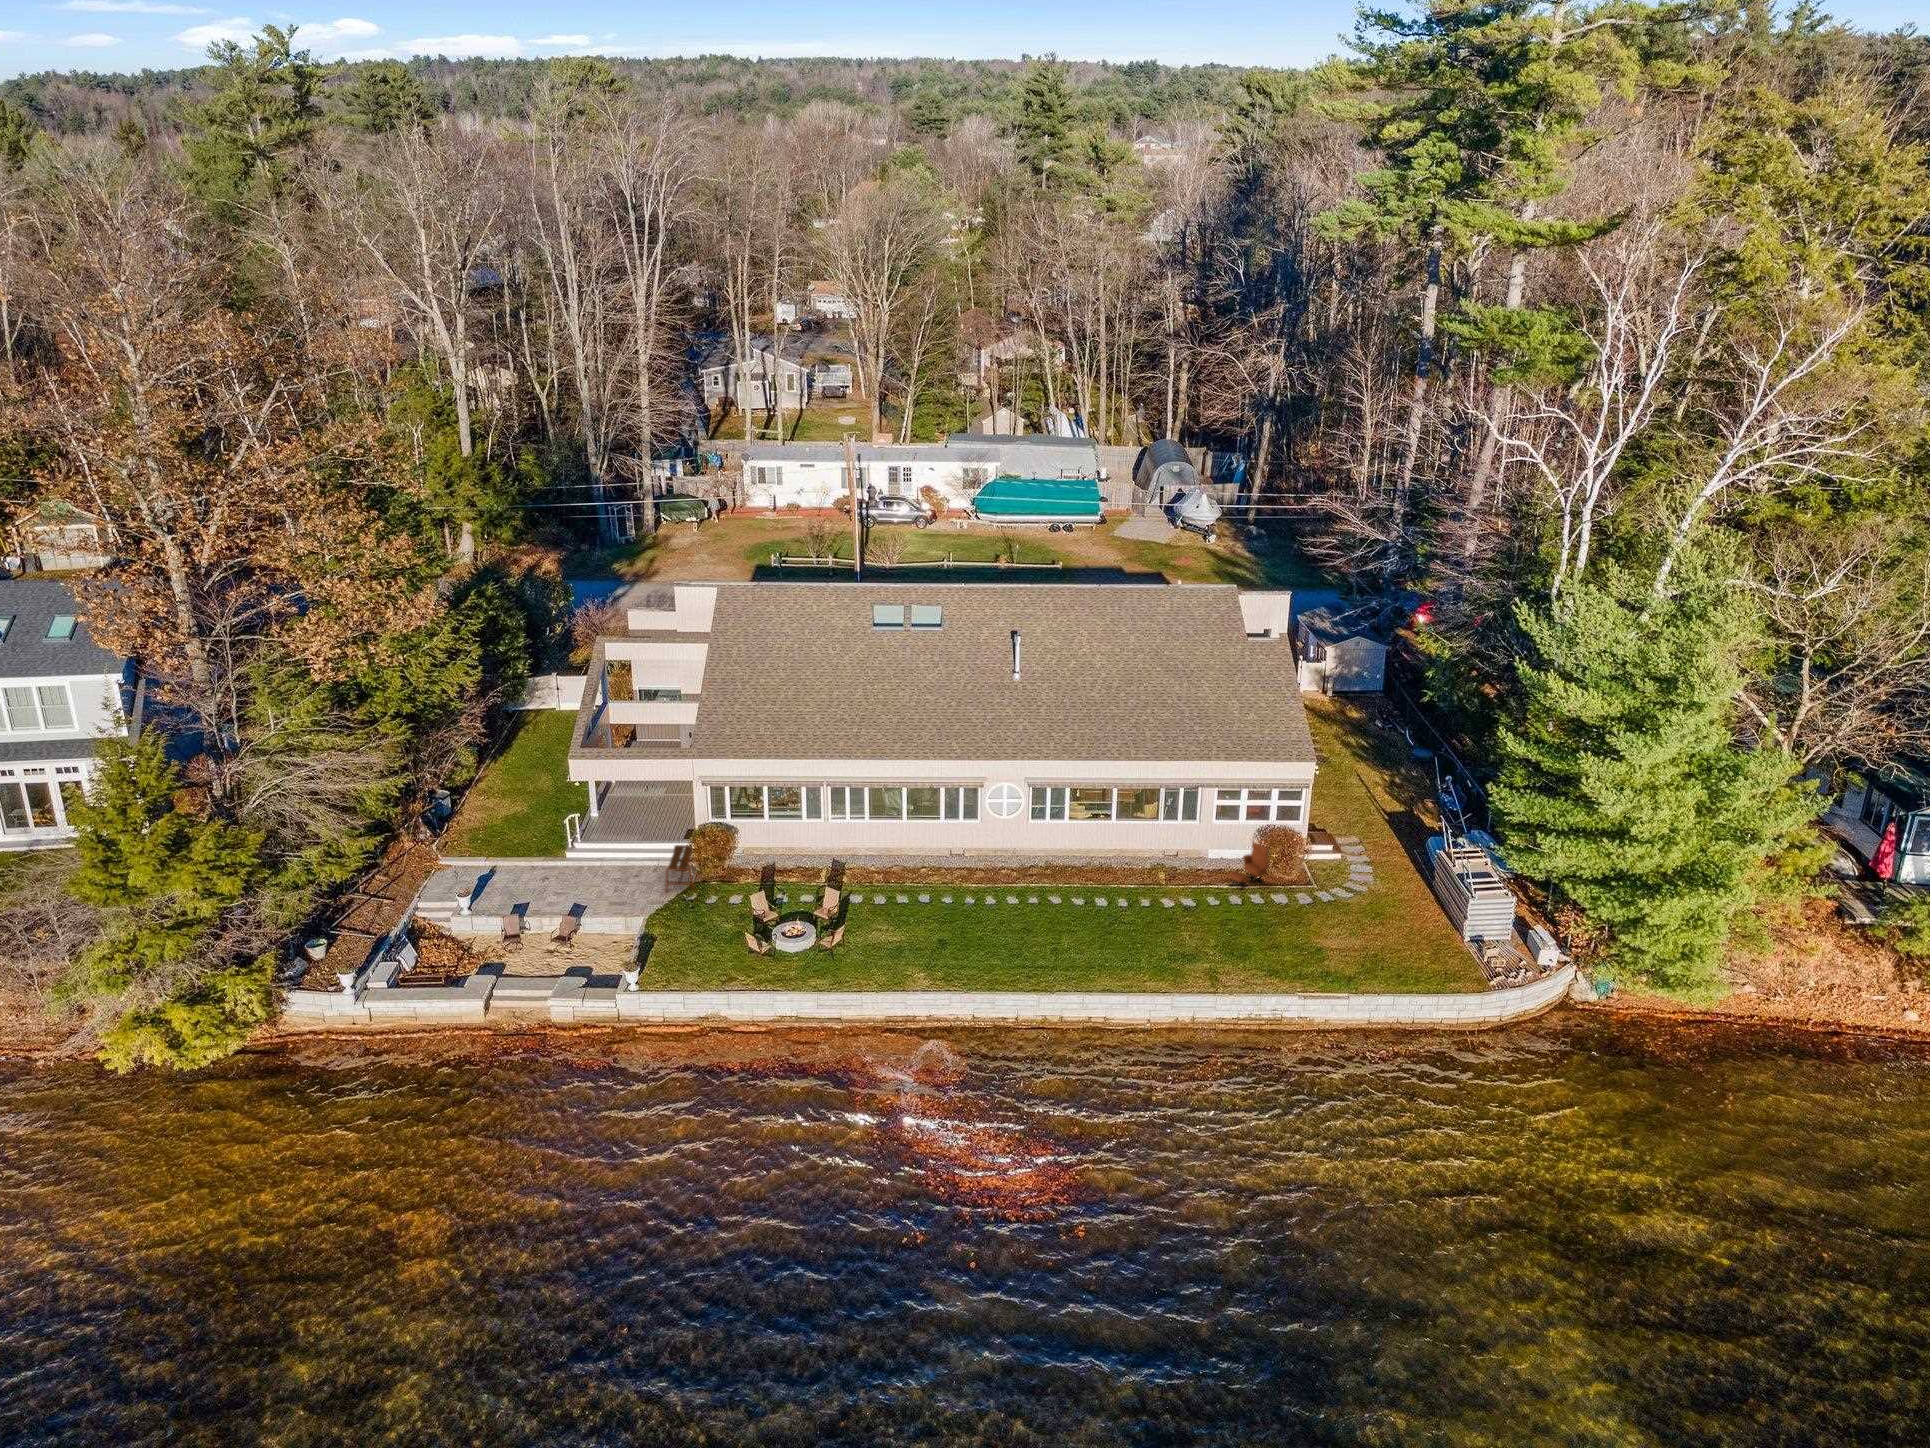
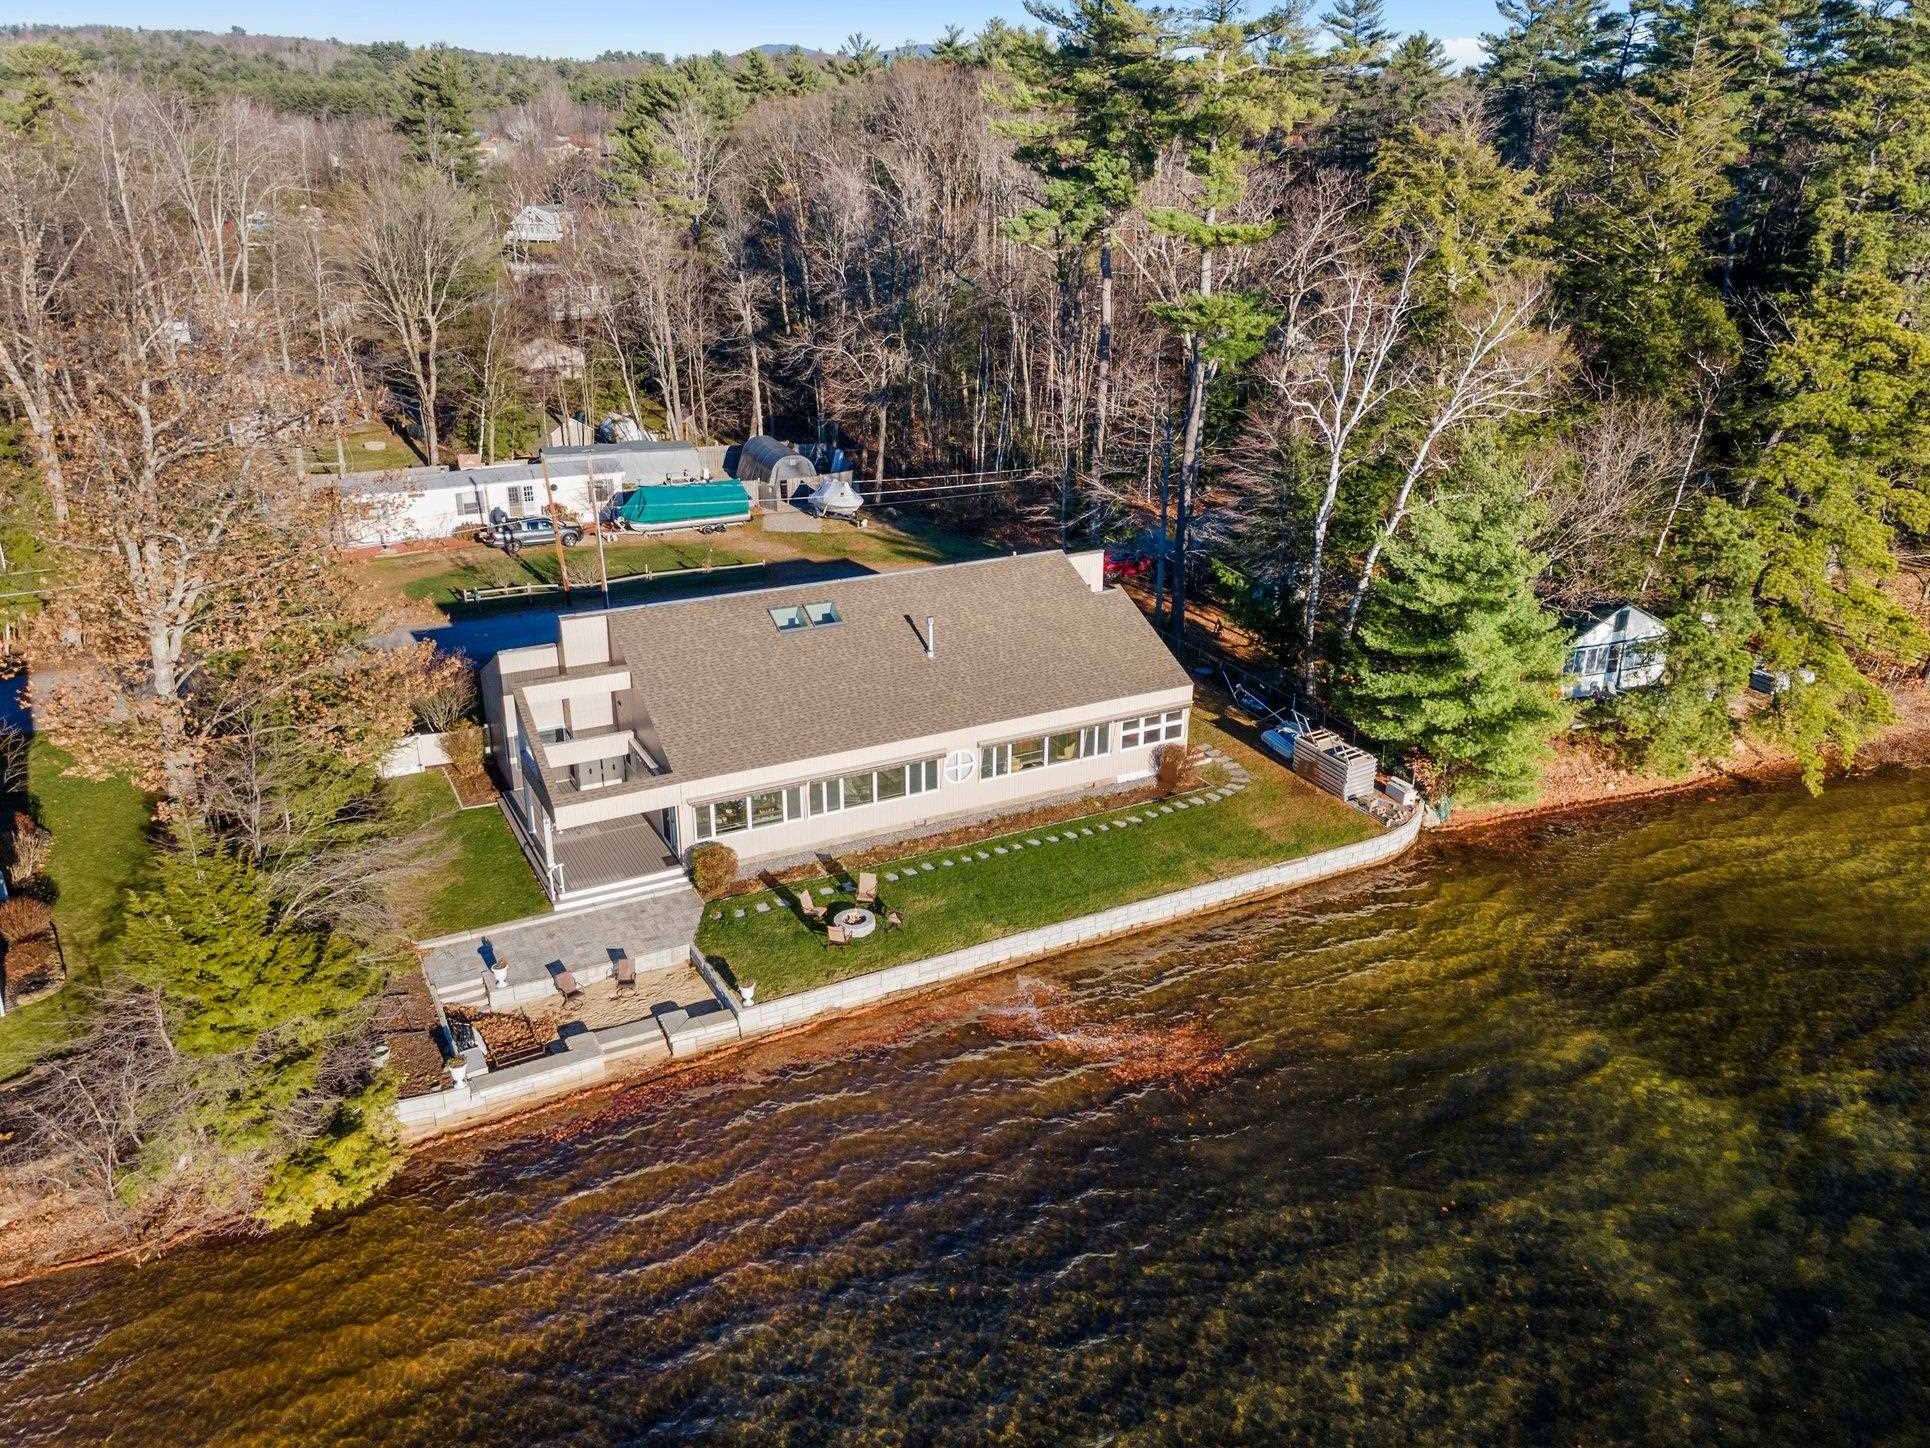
bench: present [665,831,697,891] -> present [1292,749,1320,795]

